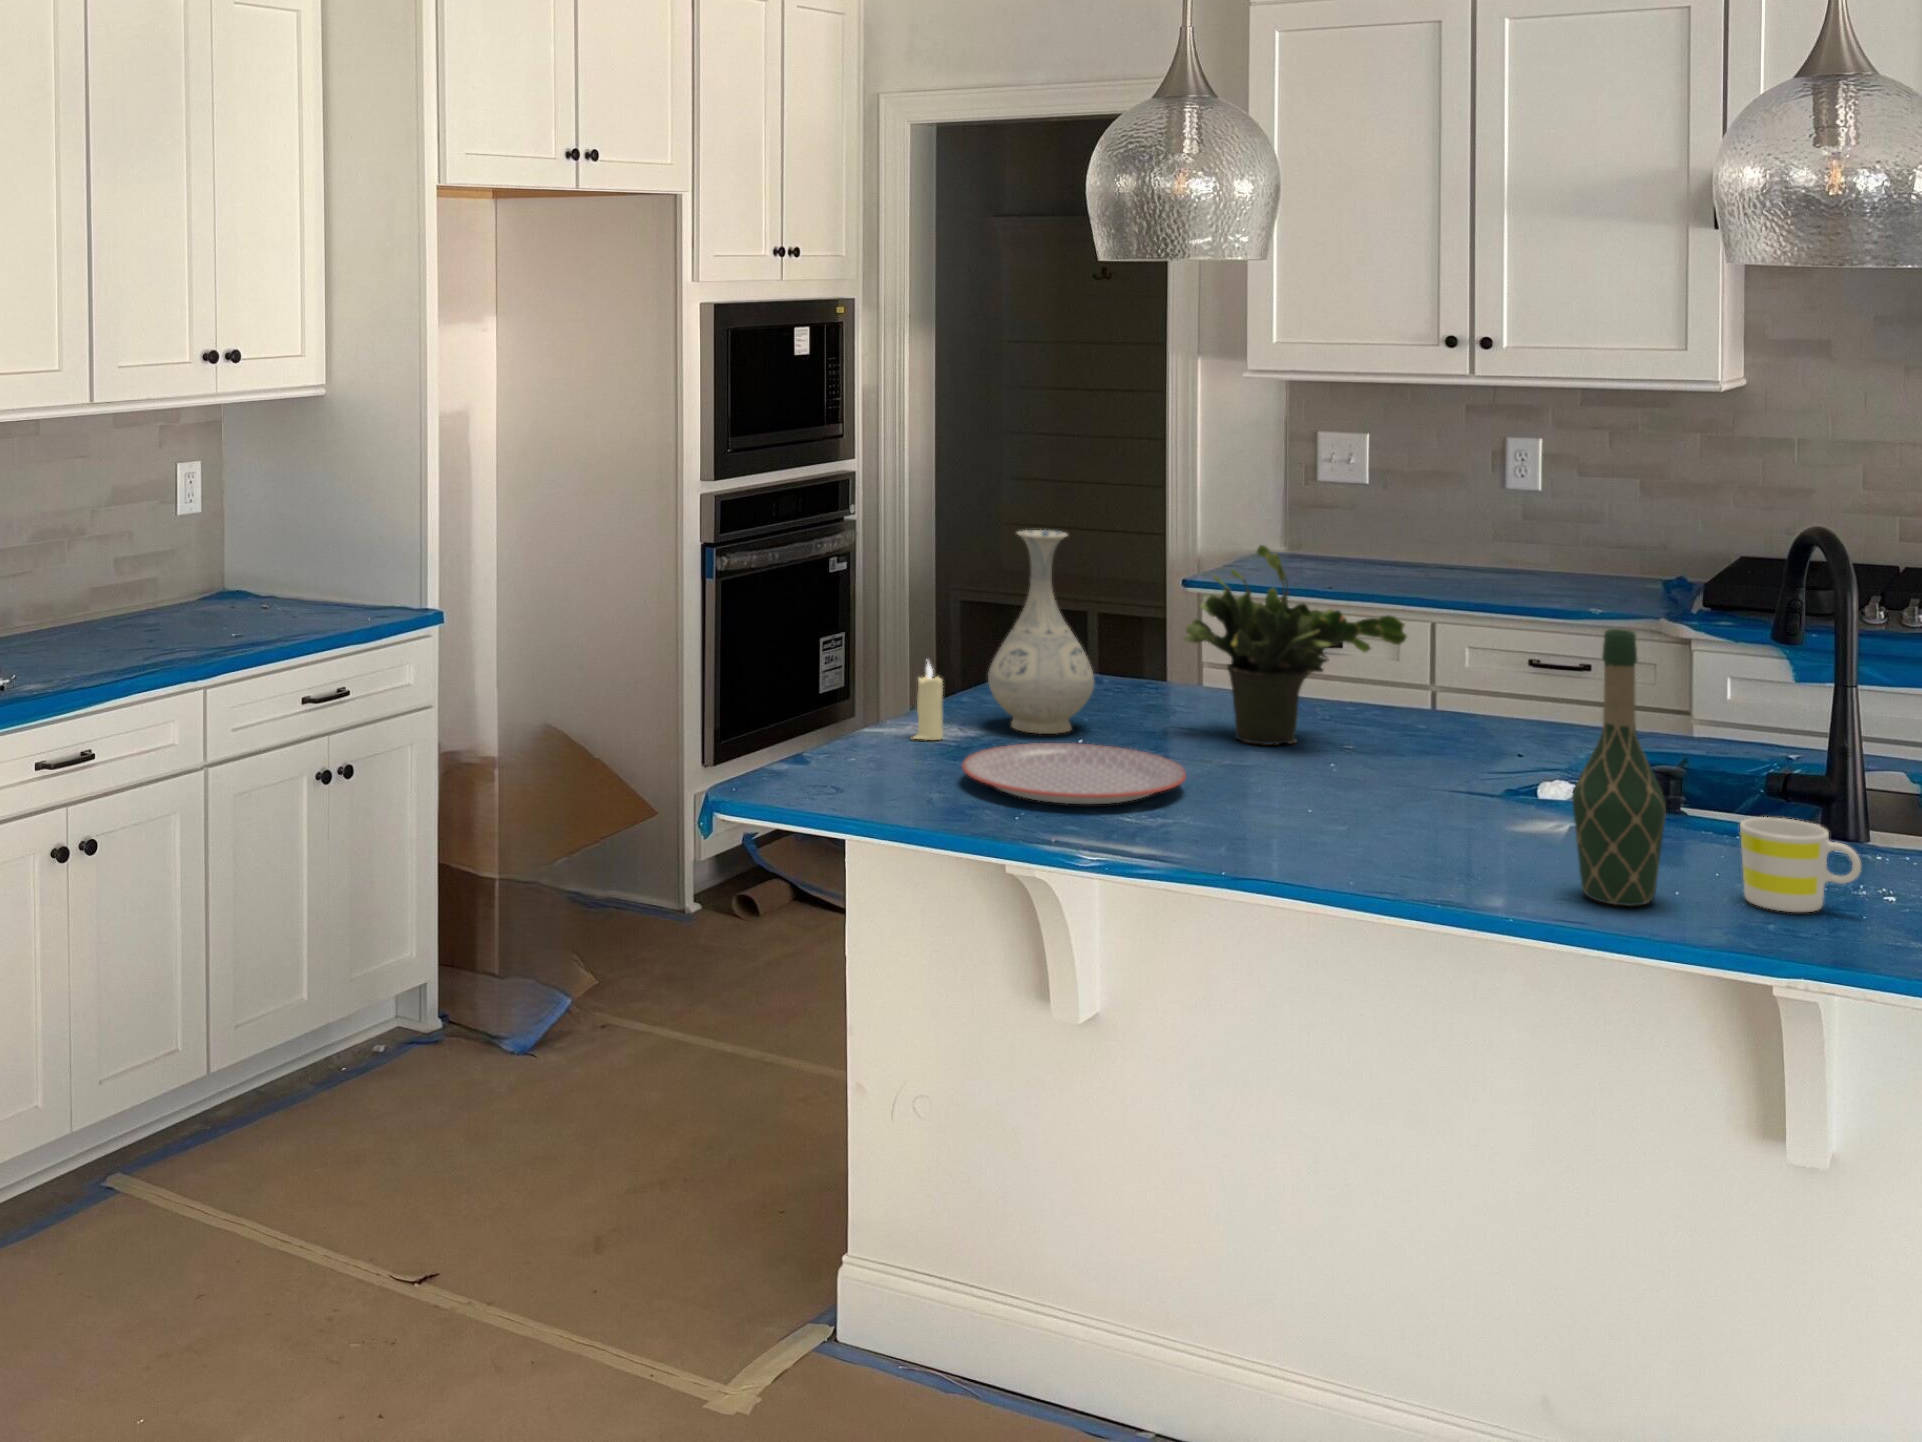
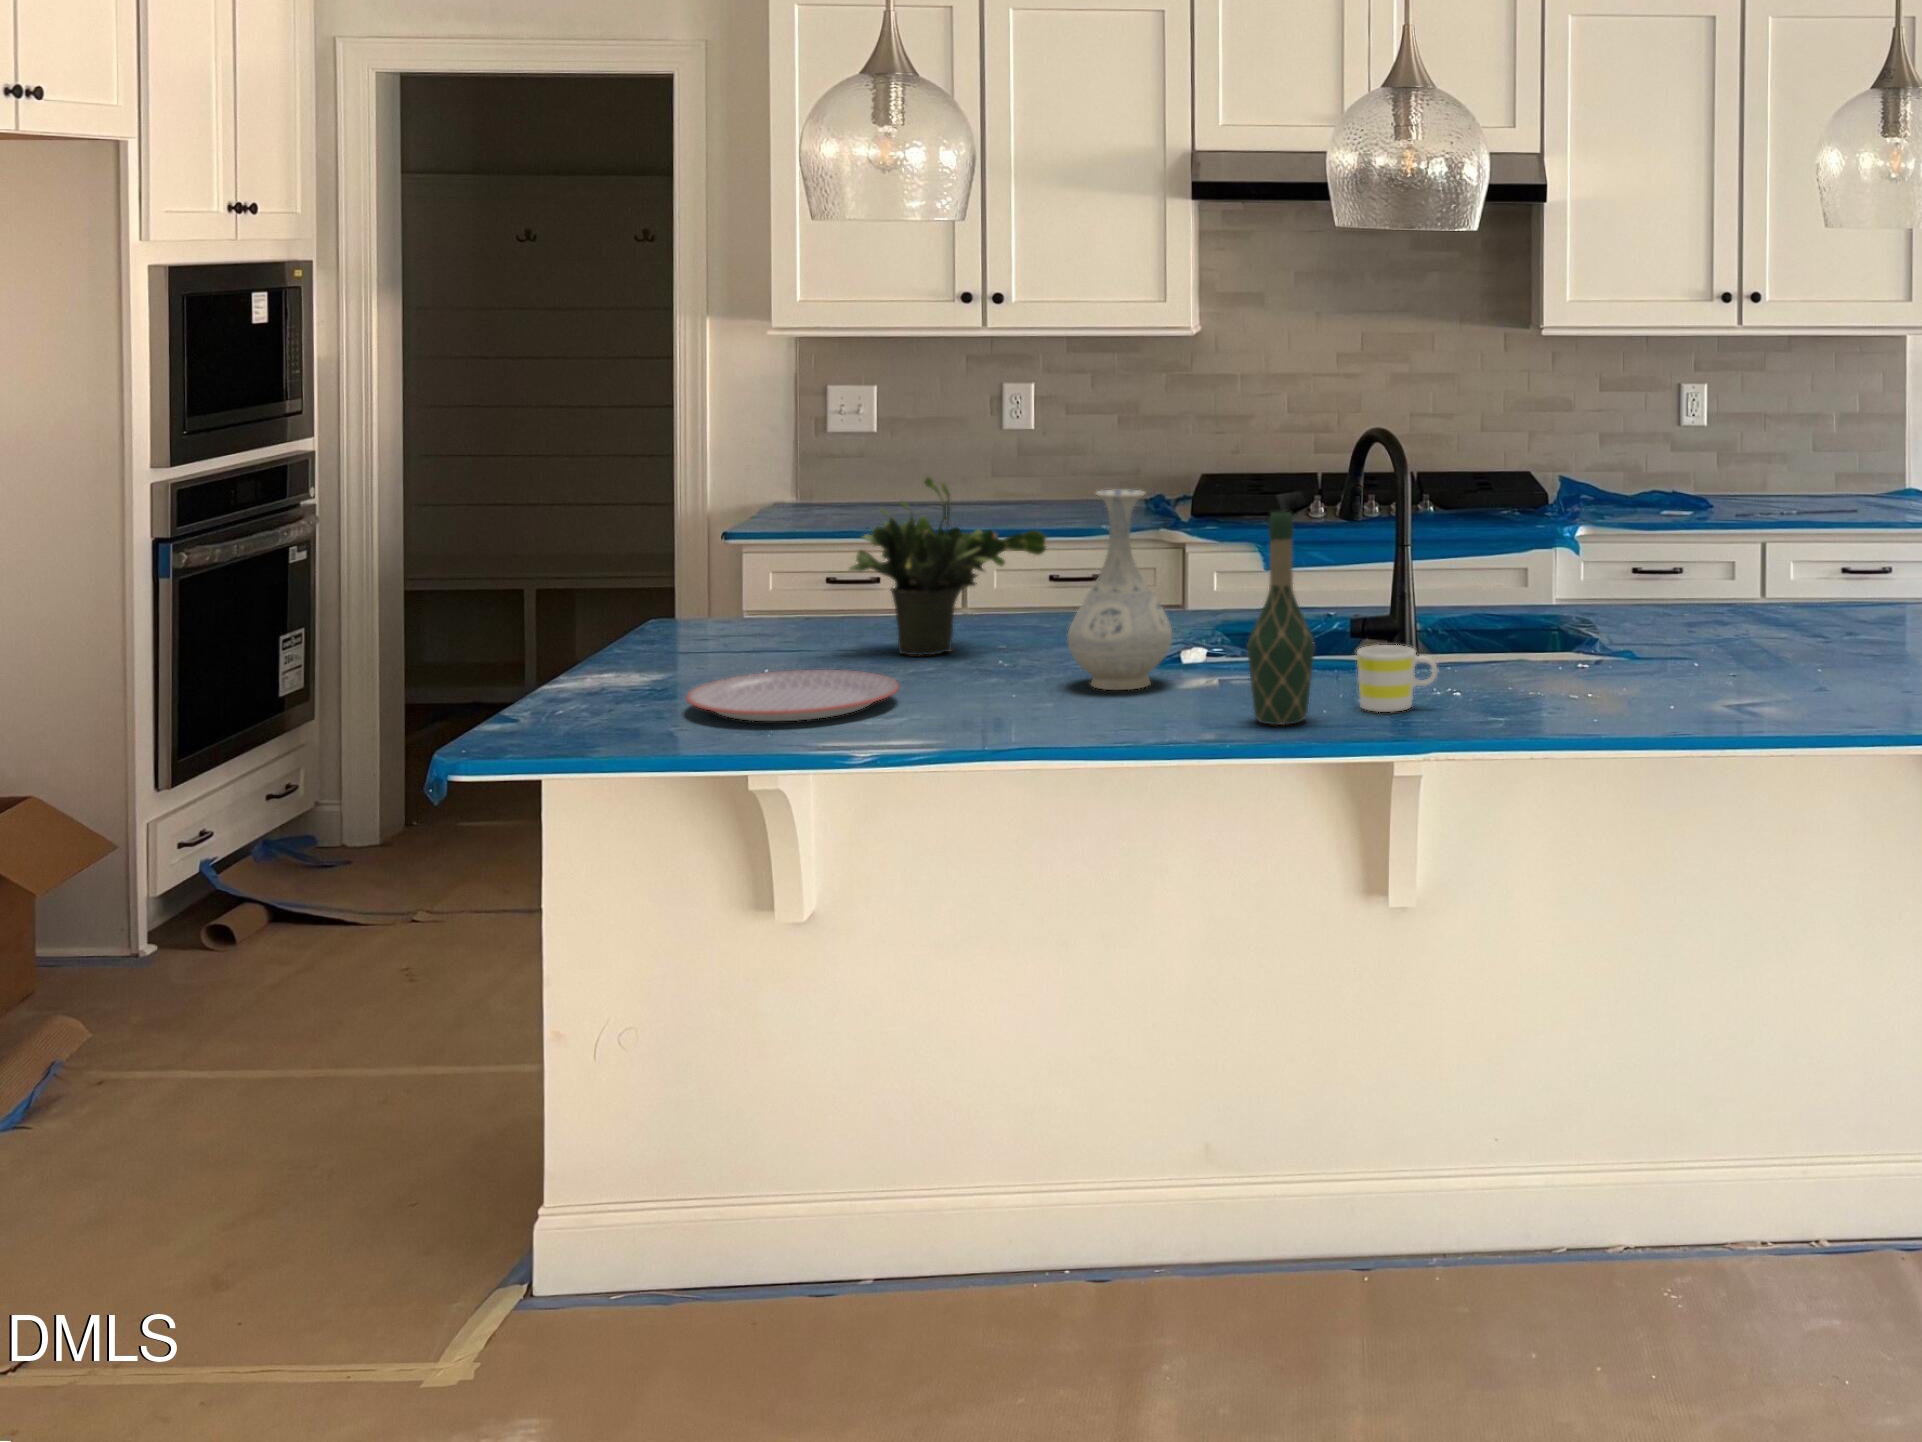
vase: present [988,530,1094,734] -> present [1067,490,1172,690]
candle: present [911,662,943,740] -> none [599,611,631,690]

